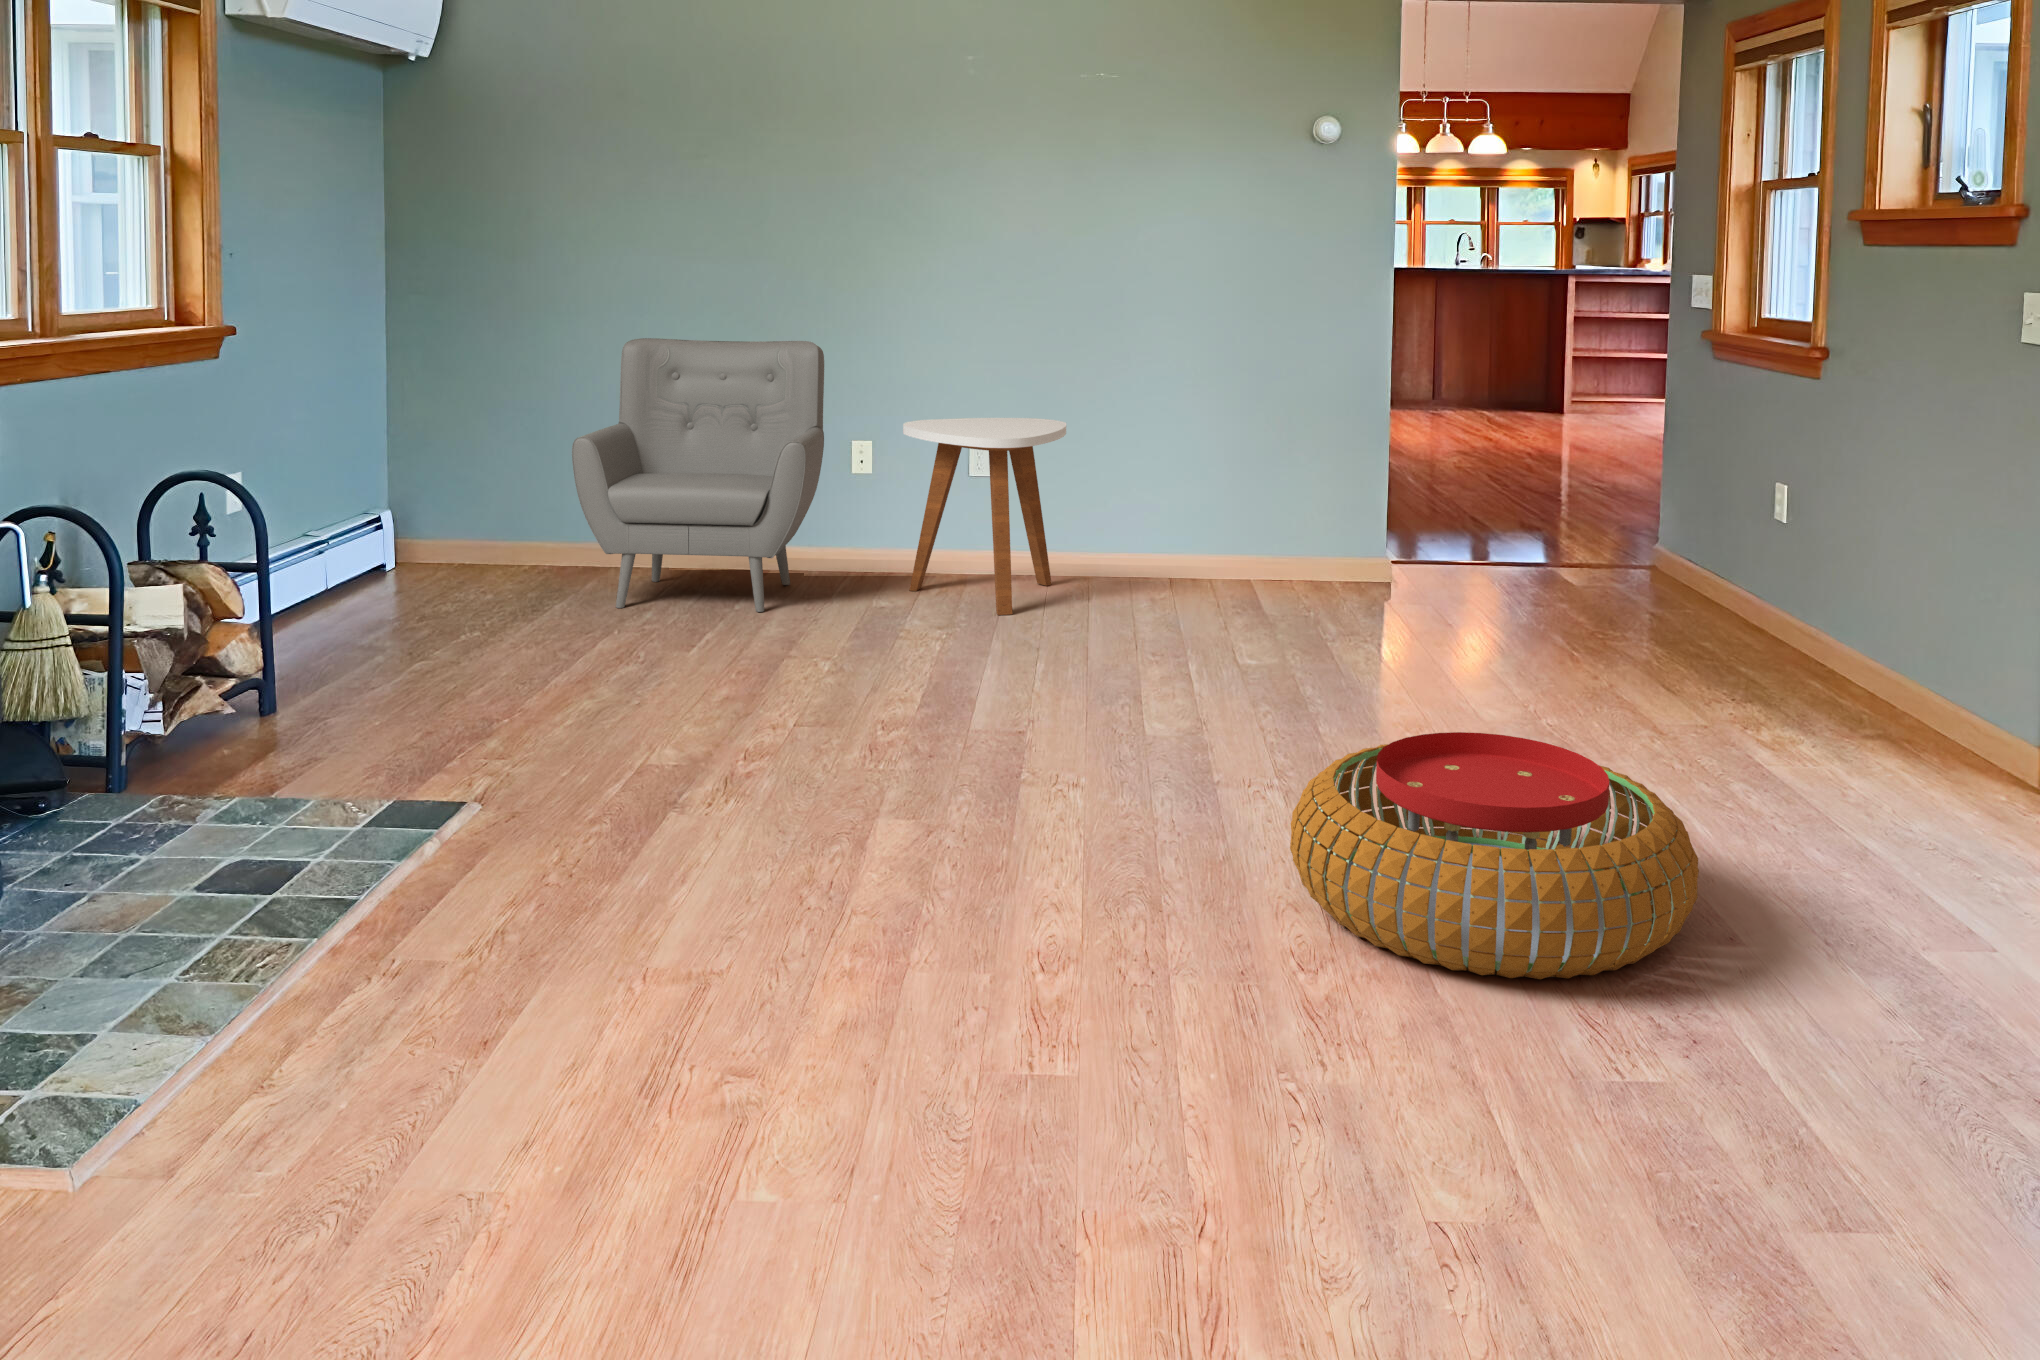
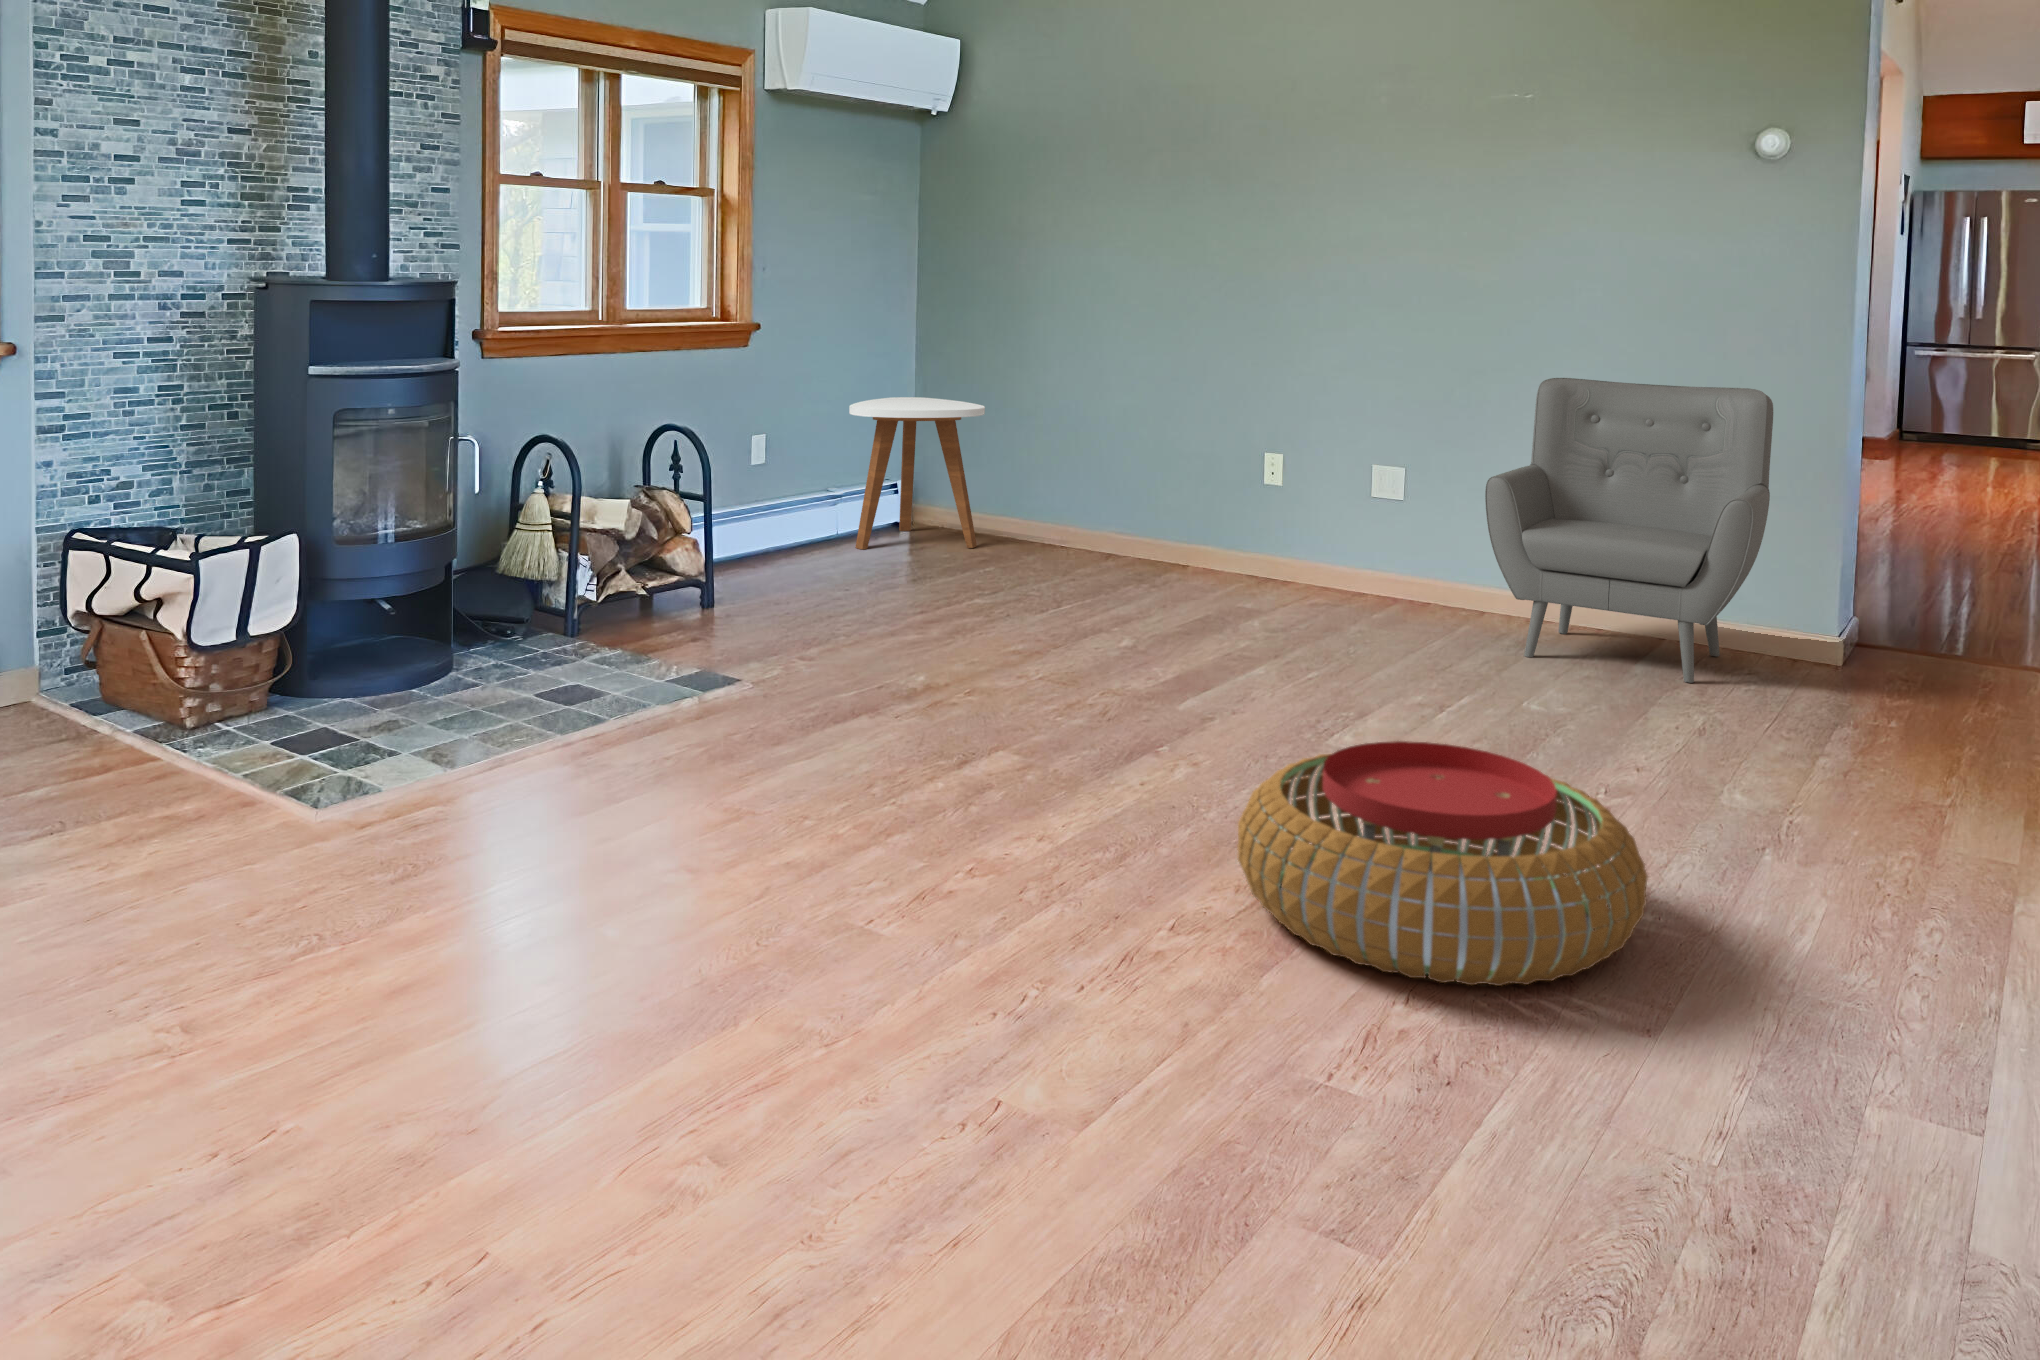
armchair: present [572,338,824,612] -> present [1485,378,1773,683]
side table: present [903,418,1066,615] -> present [849,397,985,550]

